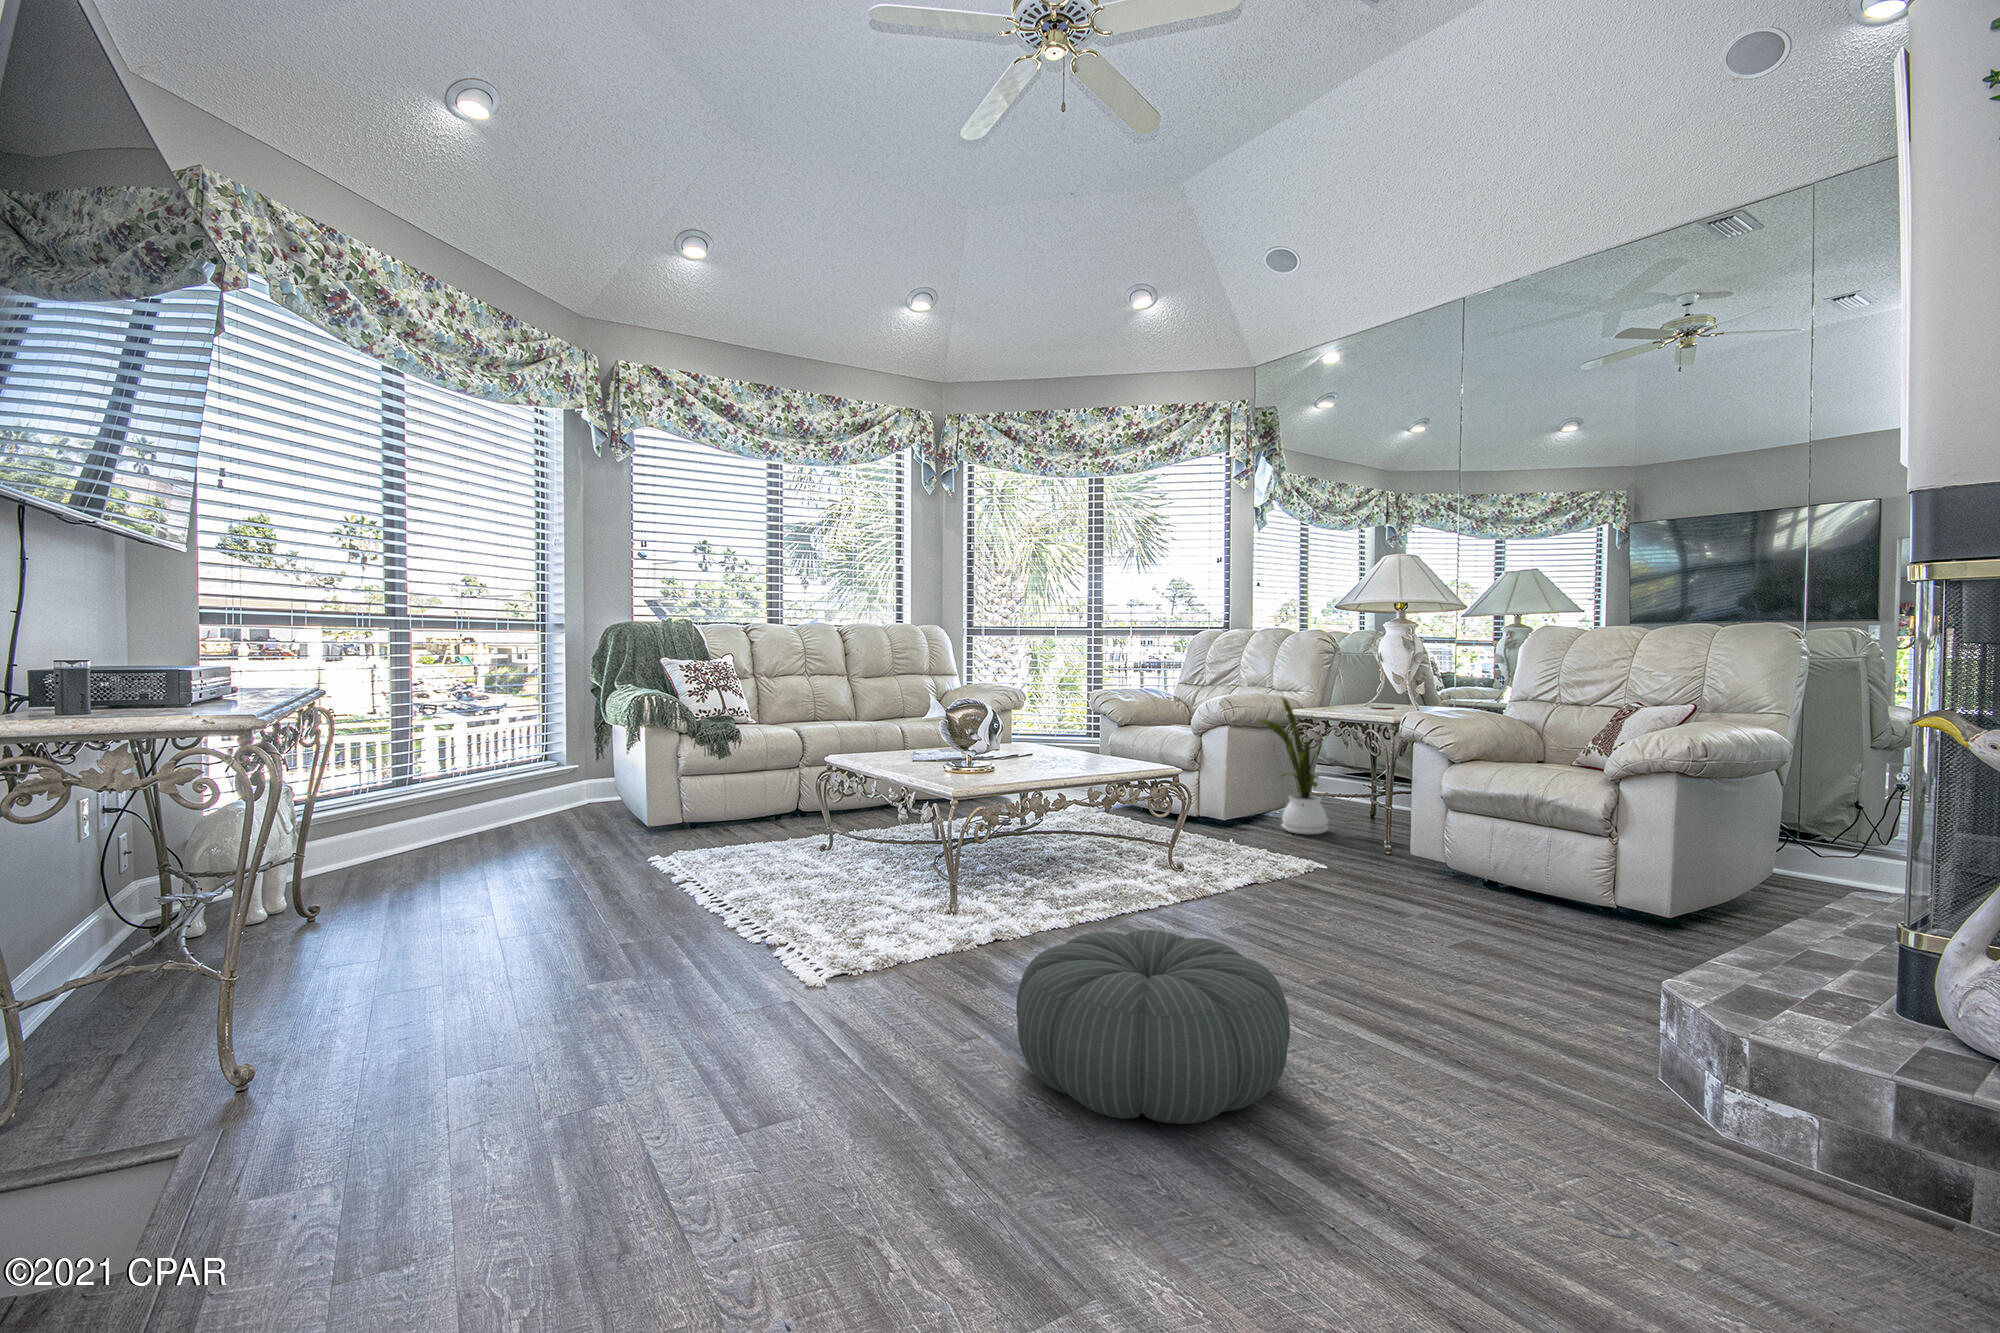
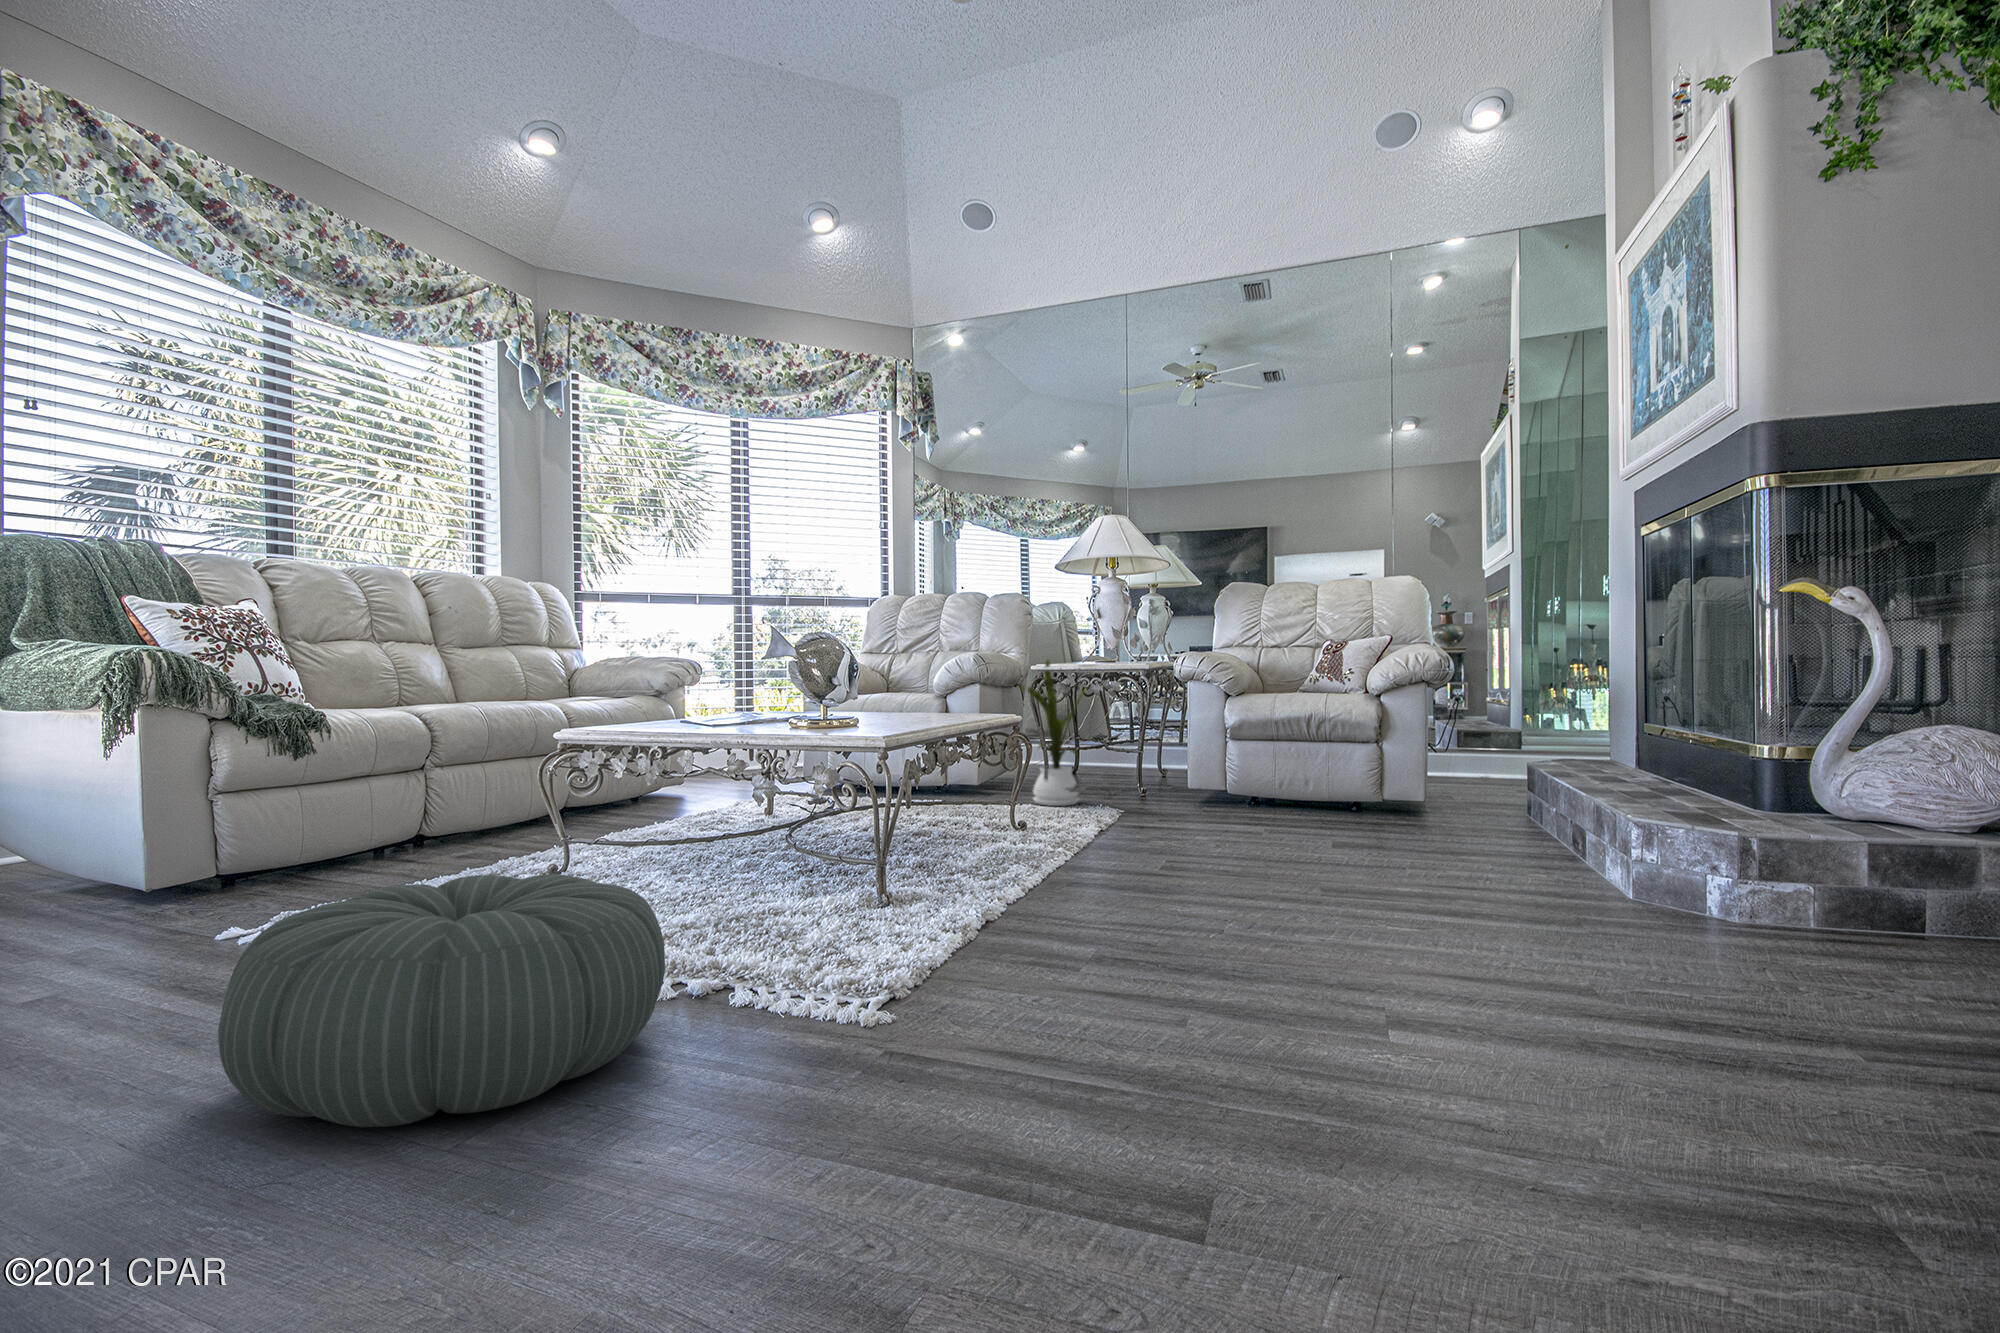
pouf: present [1016,929,1290,1124] -> present [218,874,665,1127]

